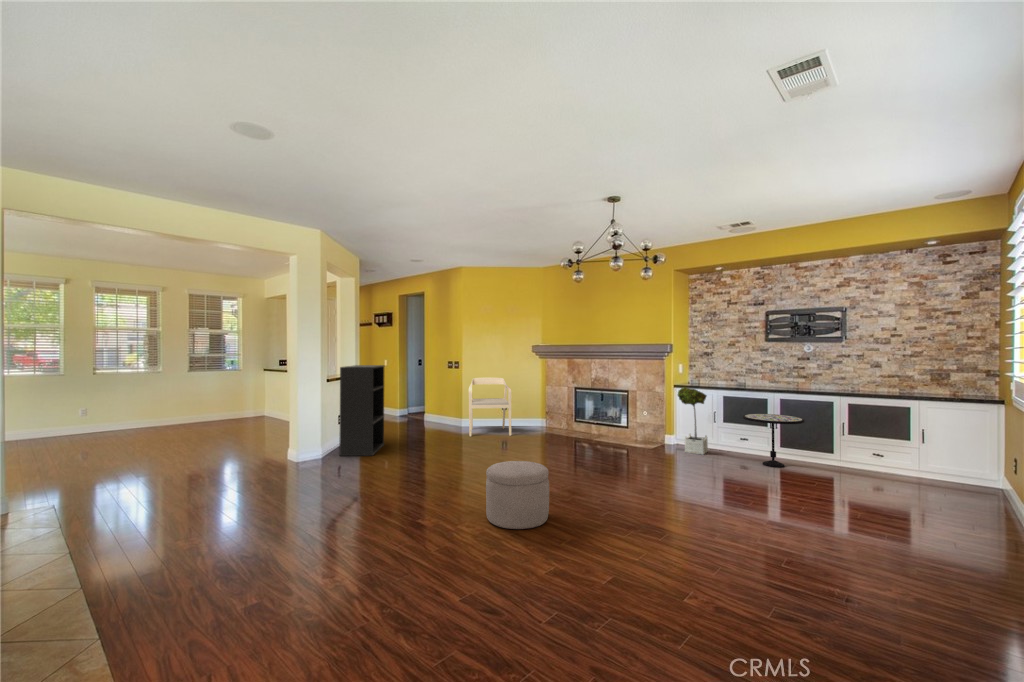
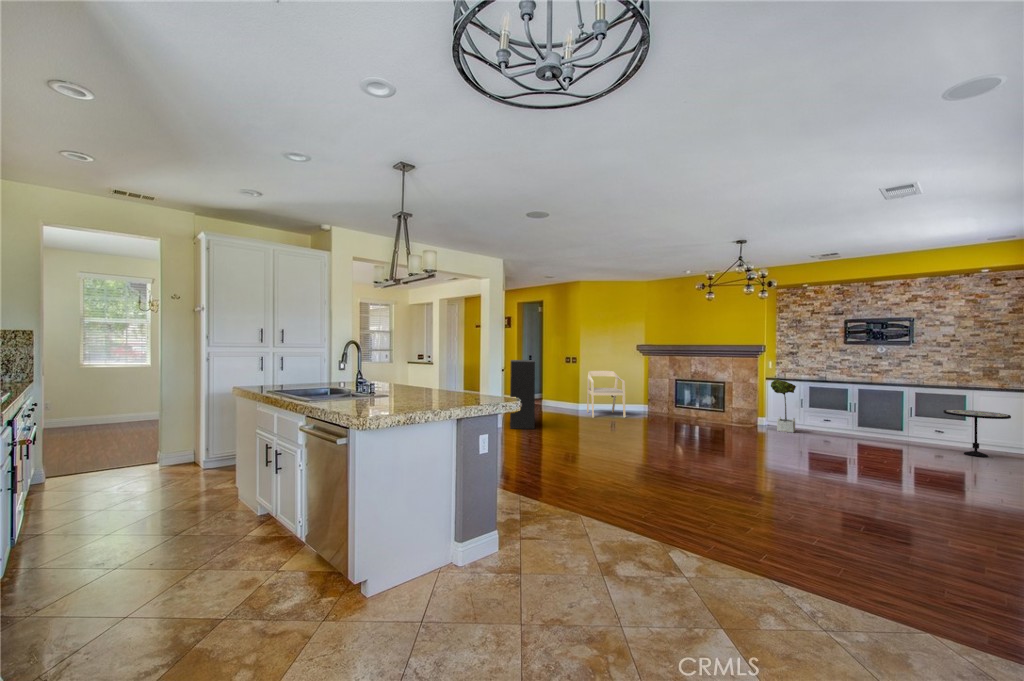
side table: present [743,414,804,467] -> present [943,410,1011,457]
ottoman: present [486,461,549,529] -> none [665,428,710,470]

